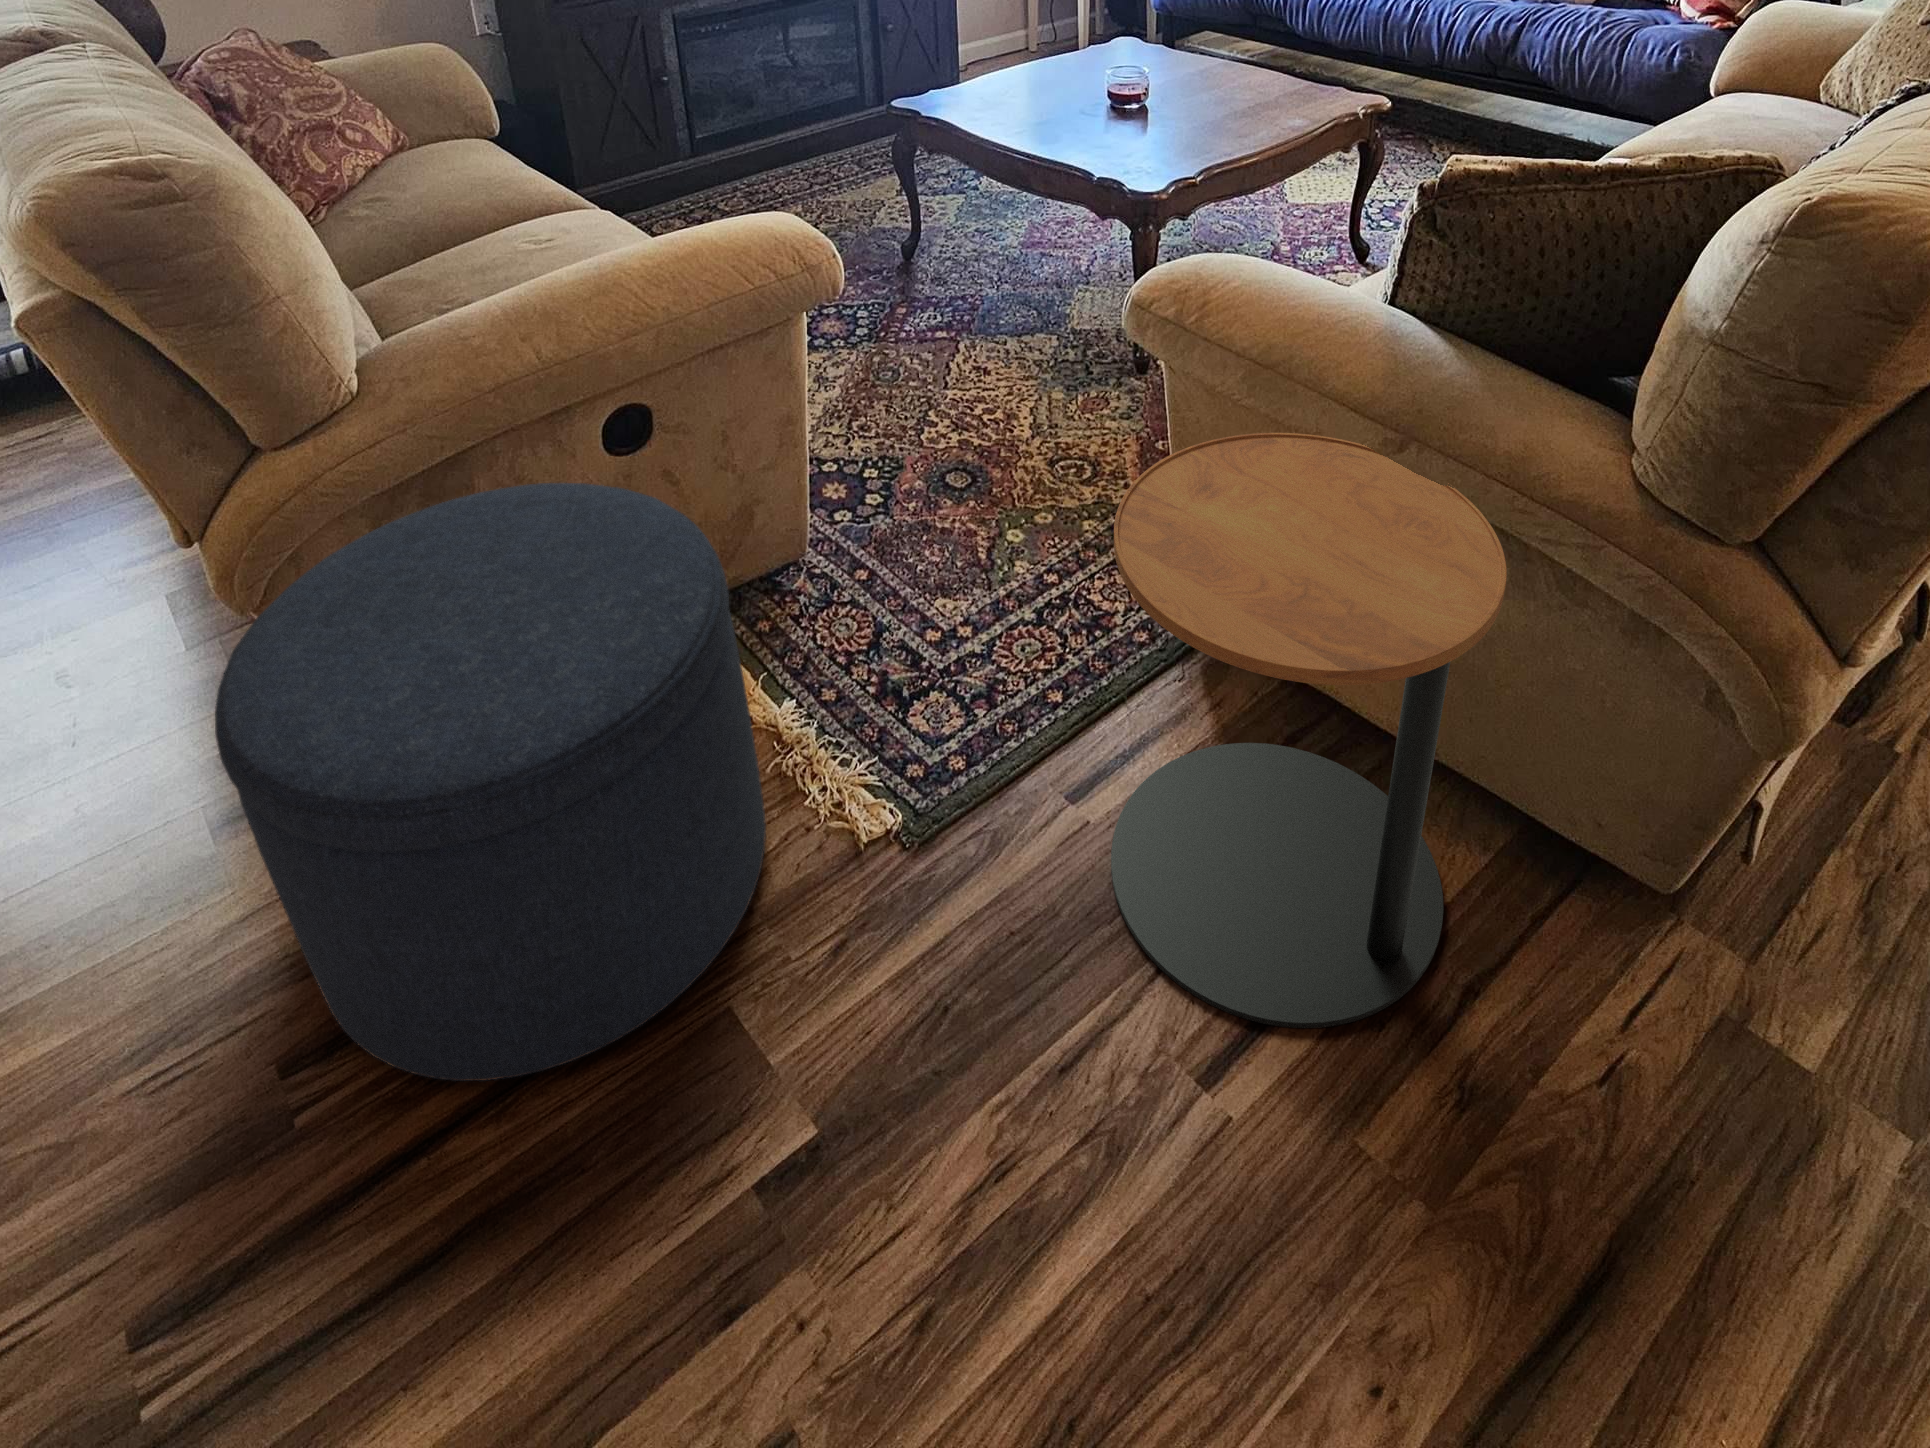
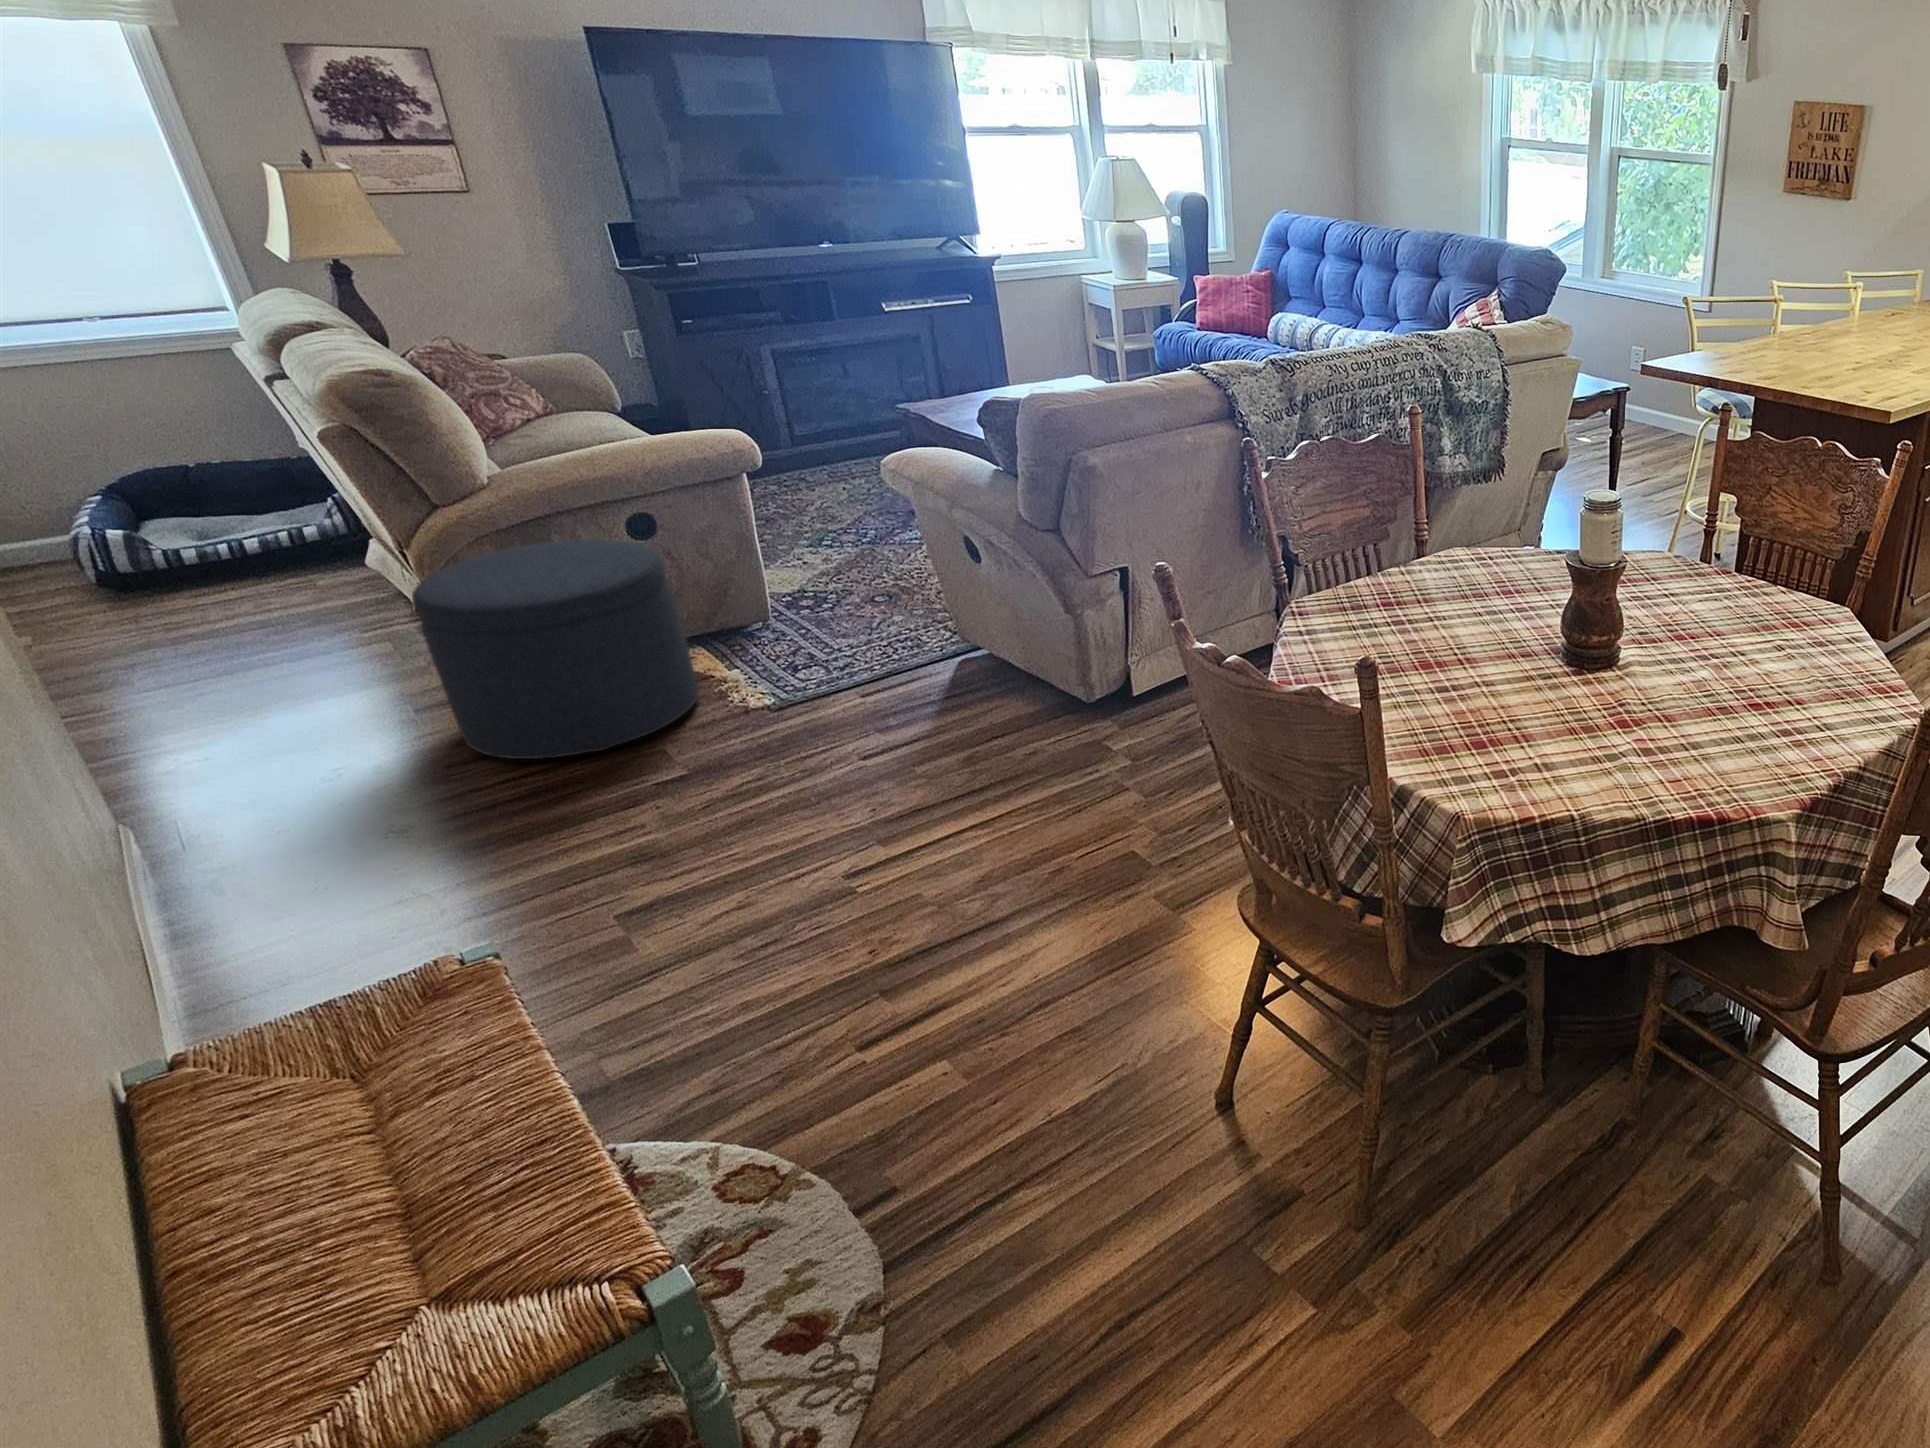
side table: present [1111,433,1507,1028] -> none [815,514,1008,744]

